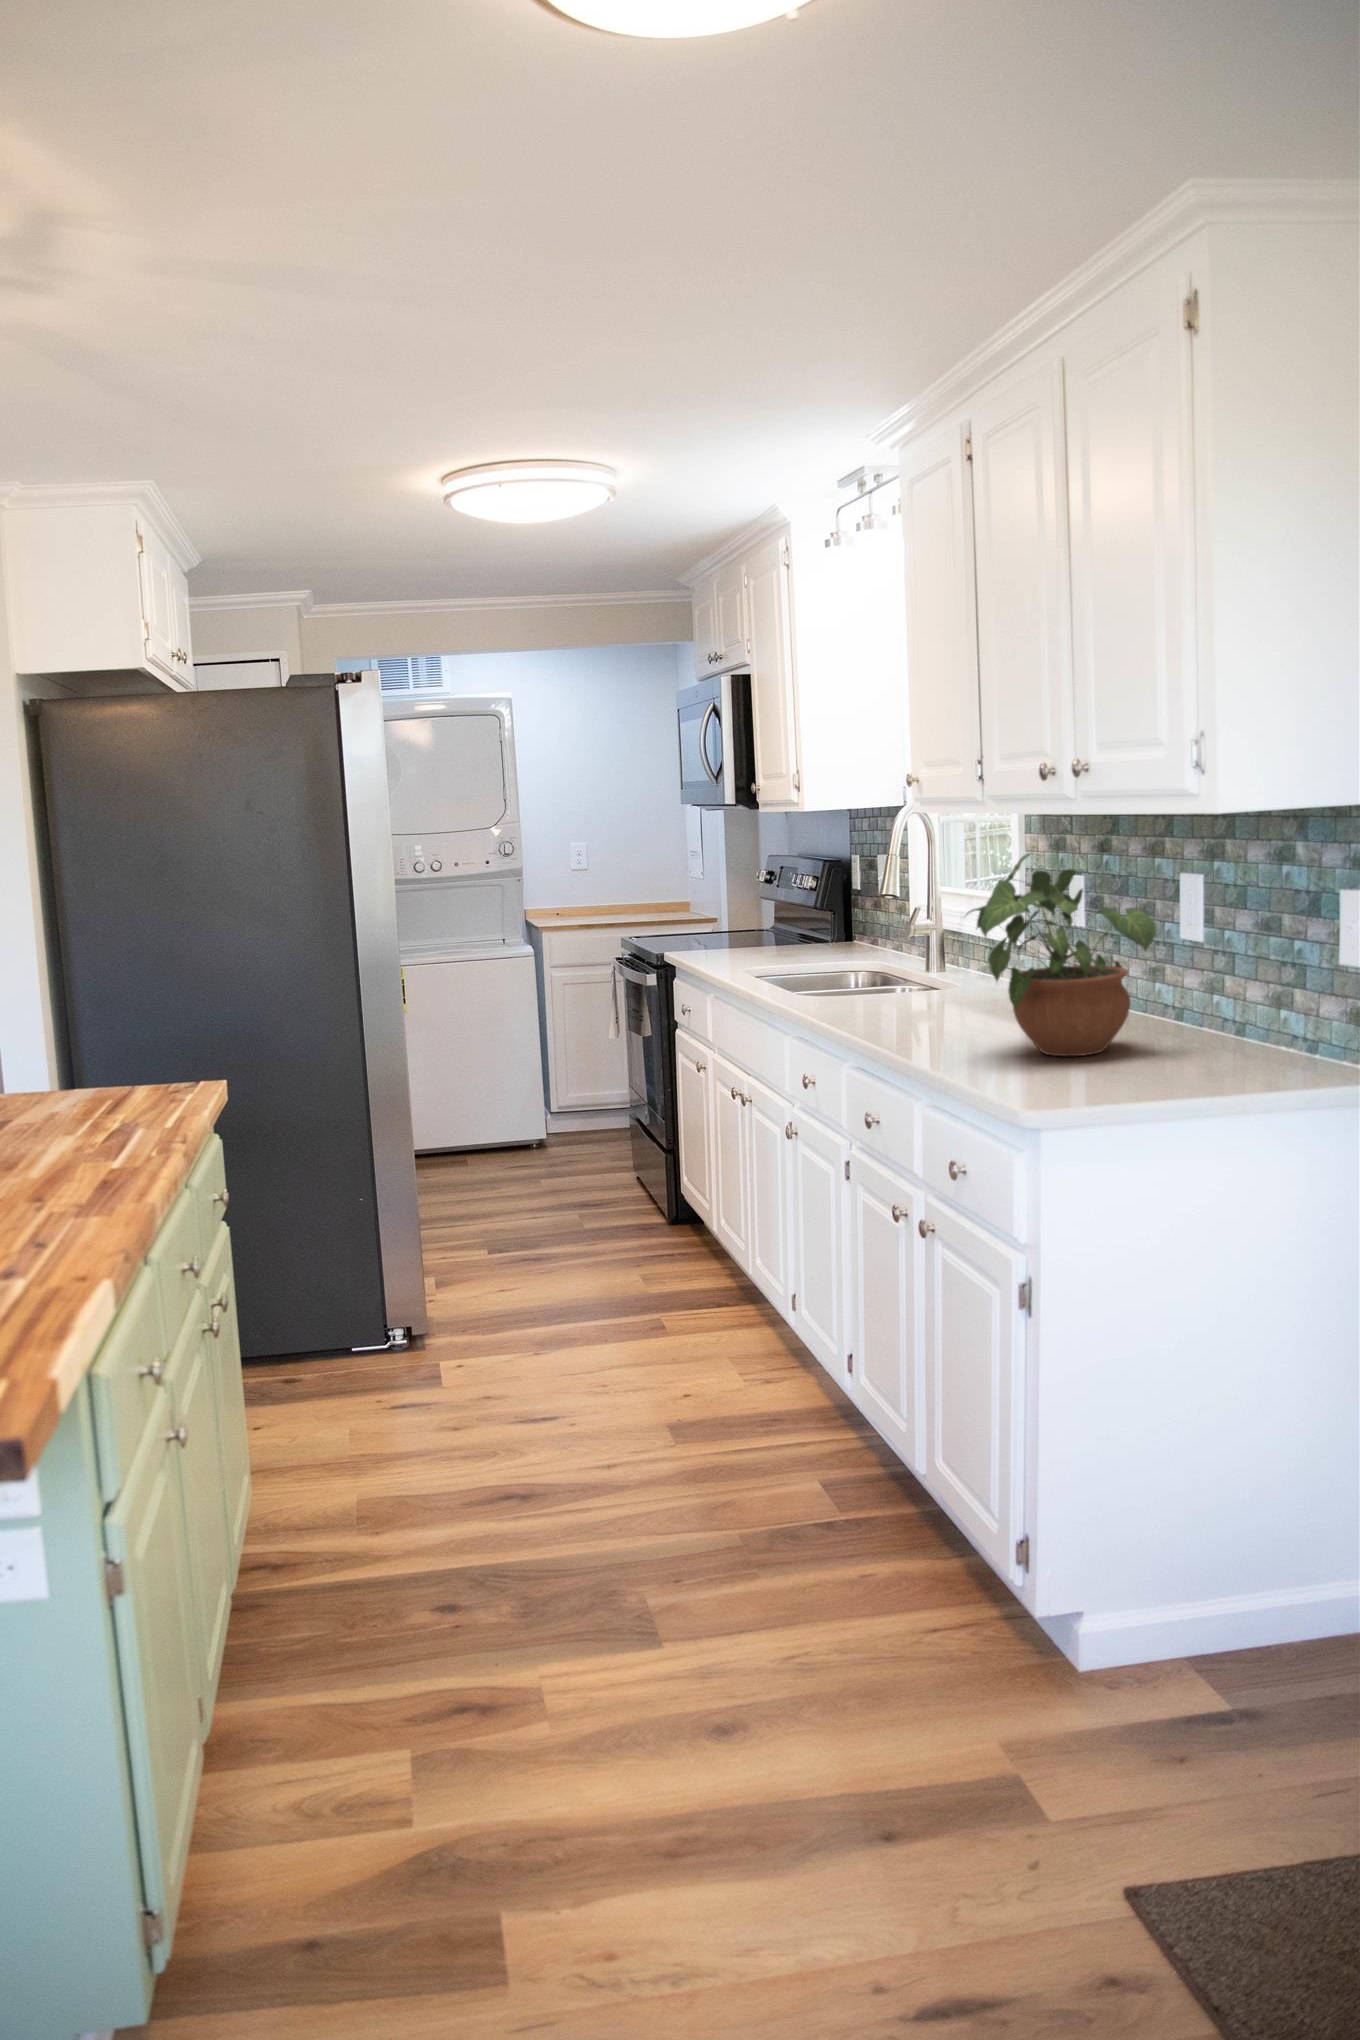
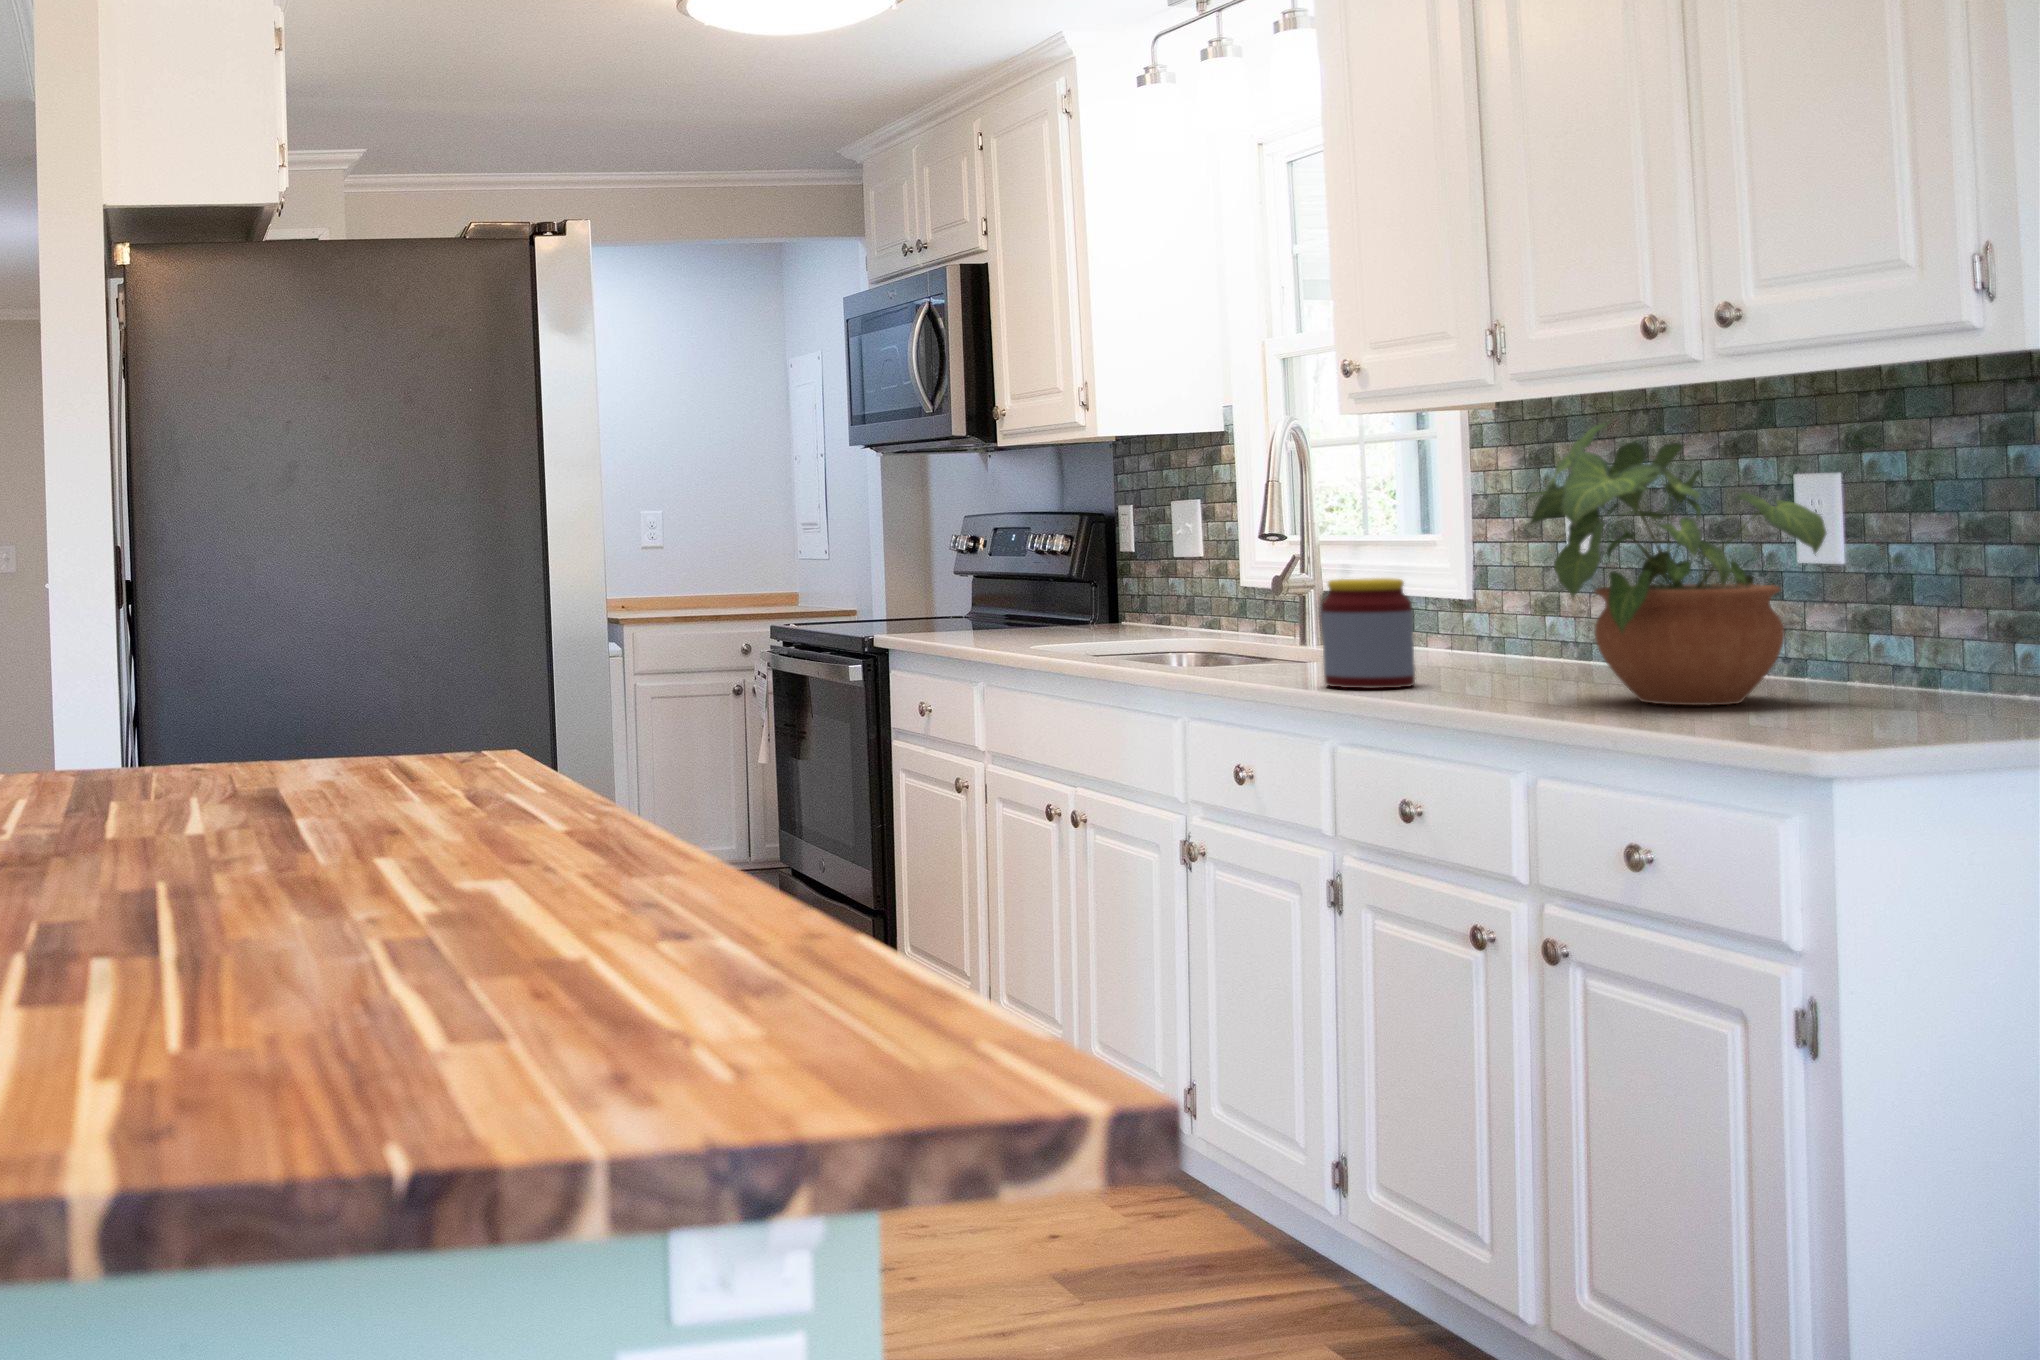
jar: none [870,954,932,1035] -> present [1322,578,1415,688]

